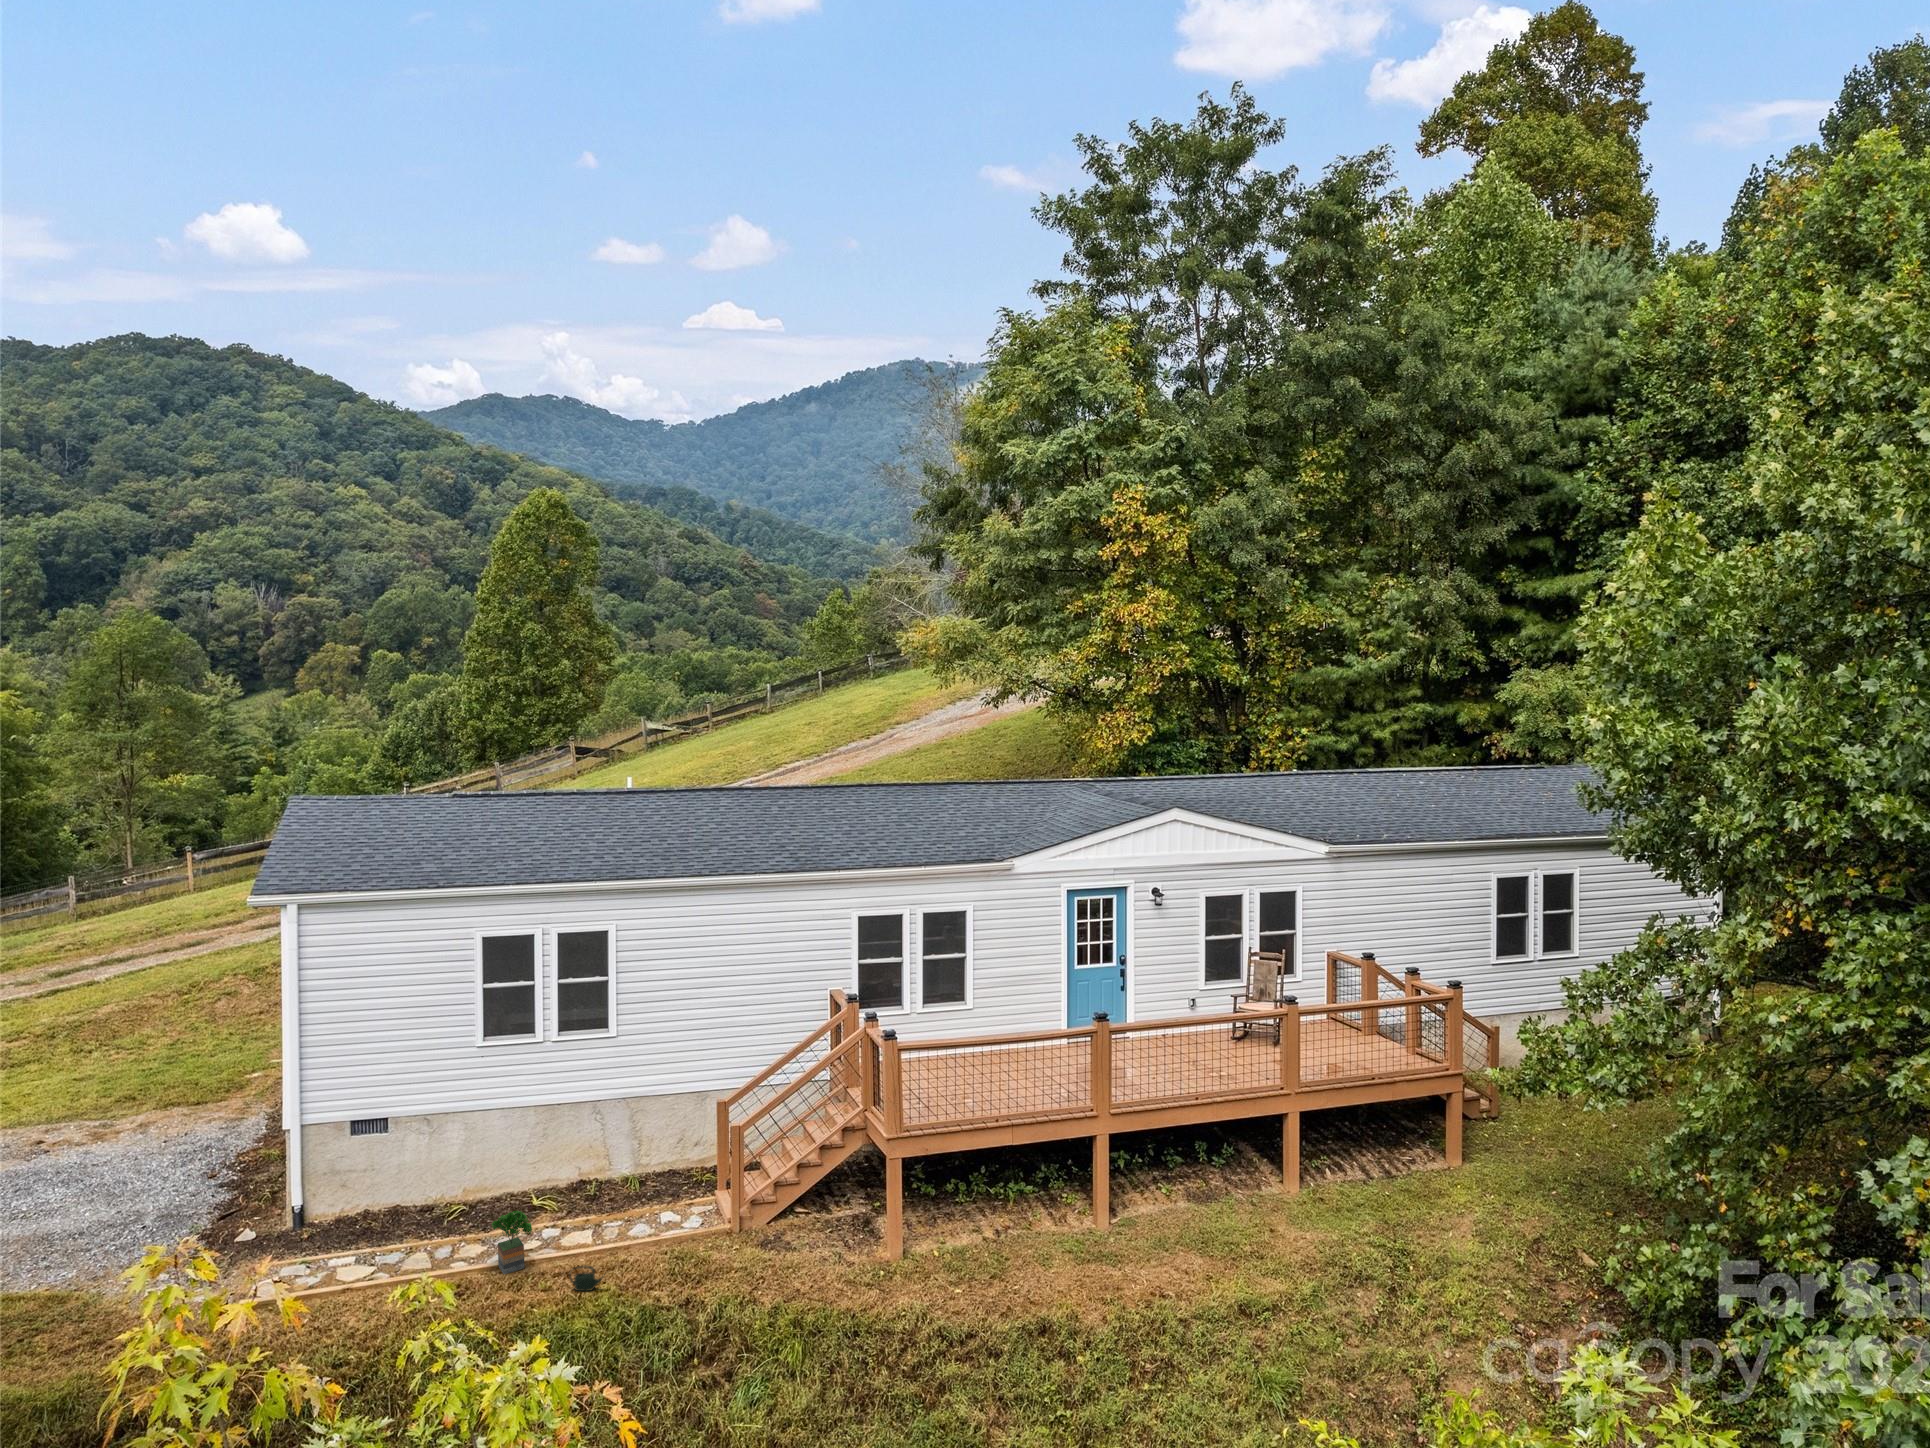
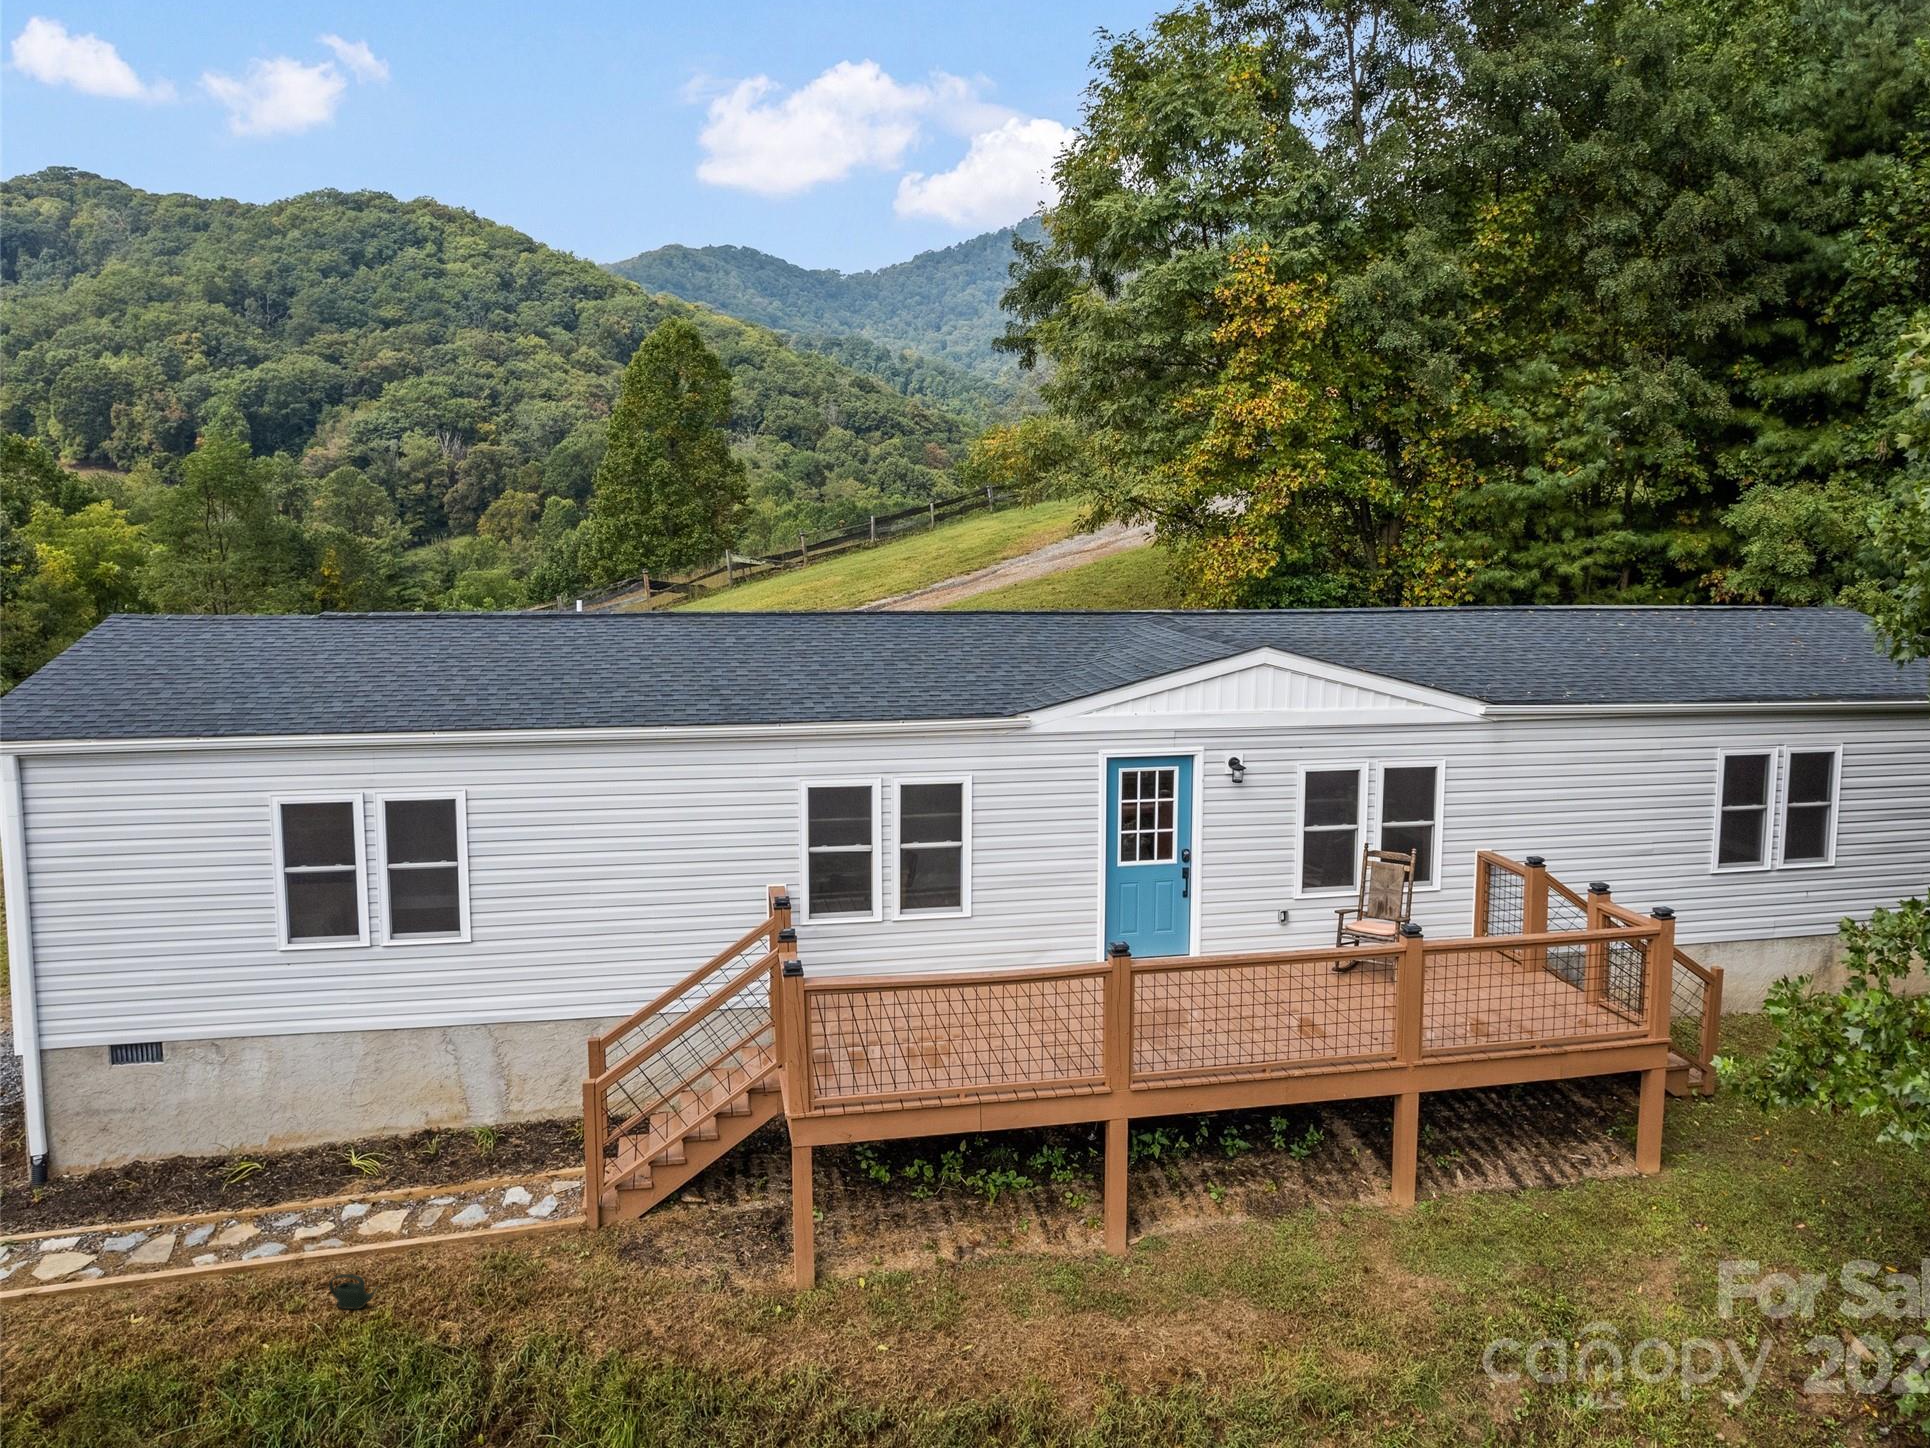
potted tree: present [492,1211,532,1274] -> none [239,1182,301,1271]

